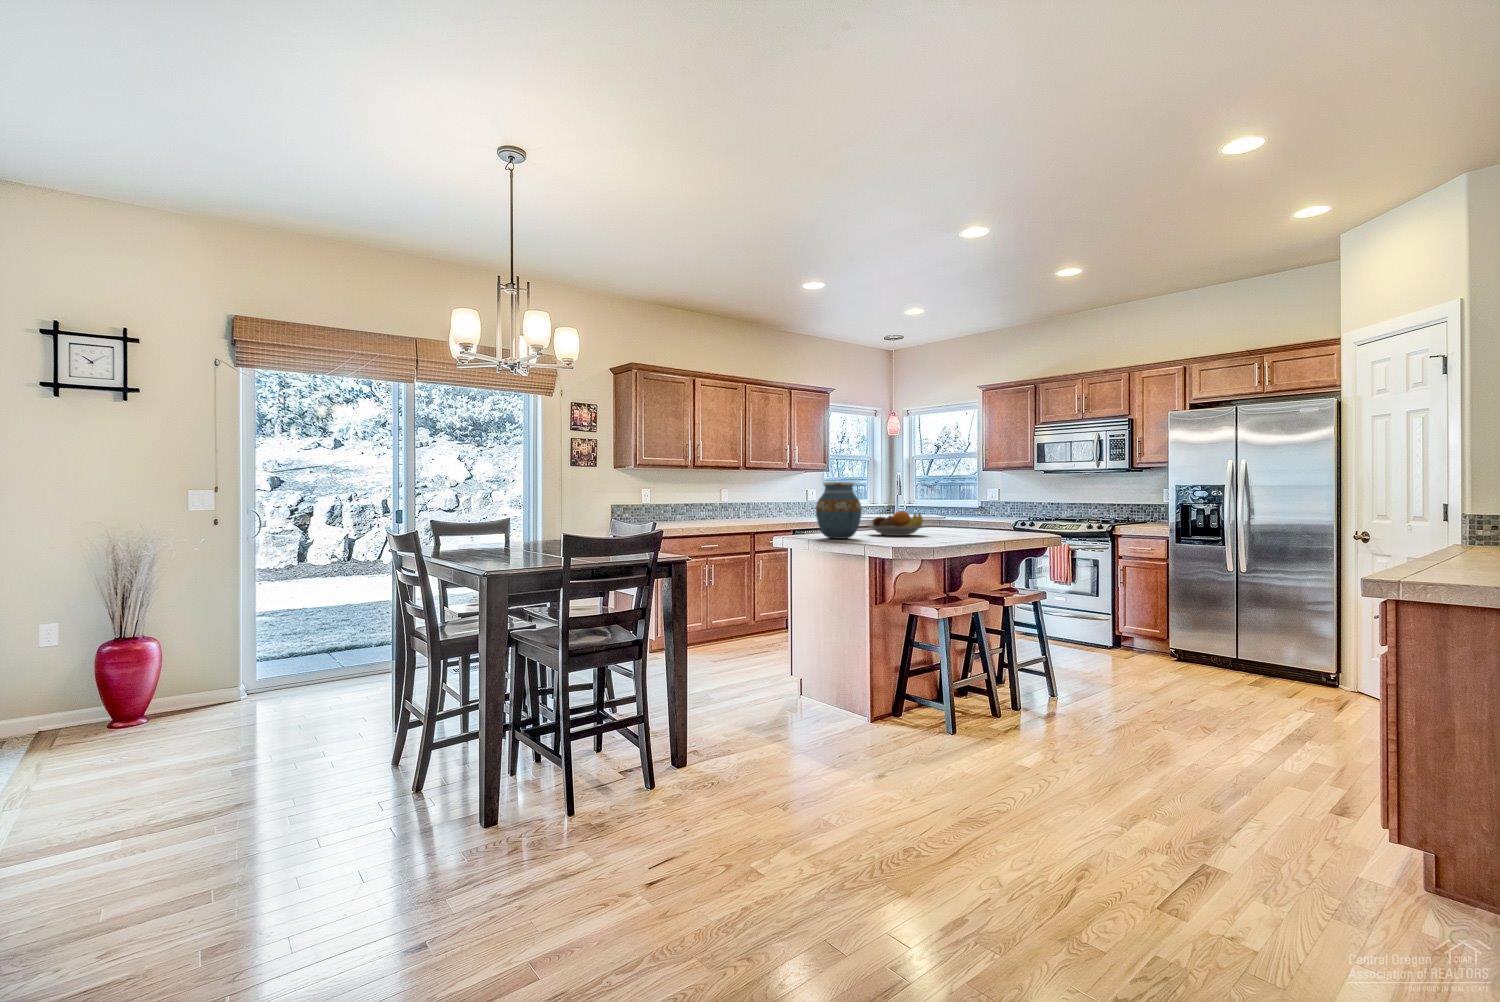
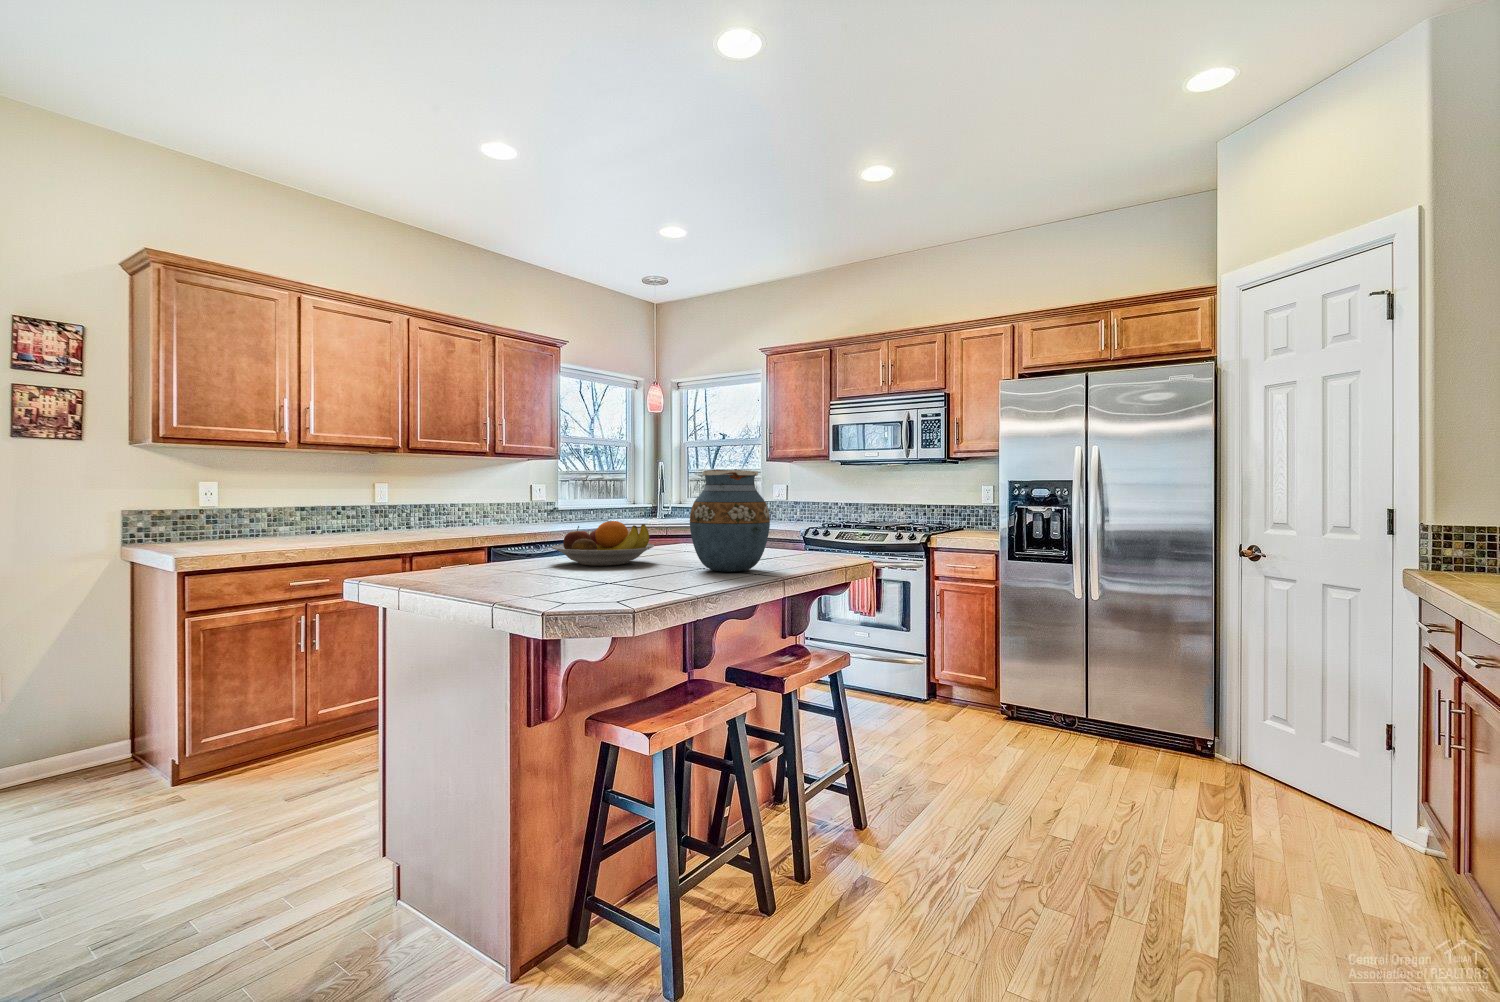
vase: present [816,482,862,539] -> present [690,470,770,572]

